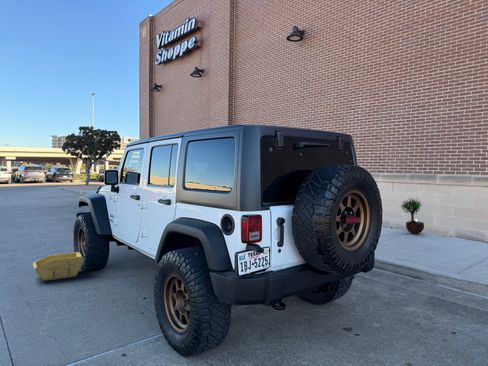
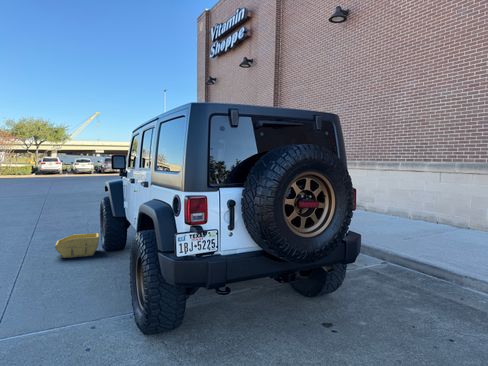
potted tree: present [401,198,424,234] -> none [442,184,473,228]

